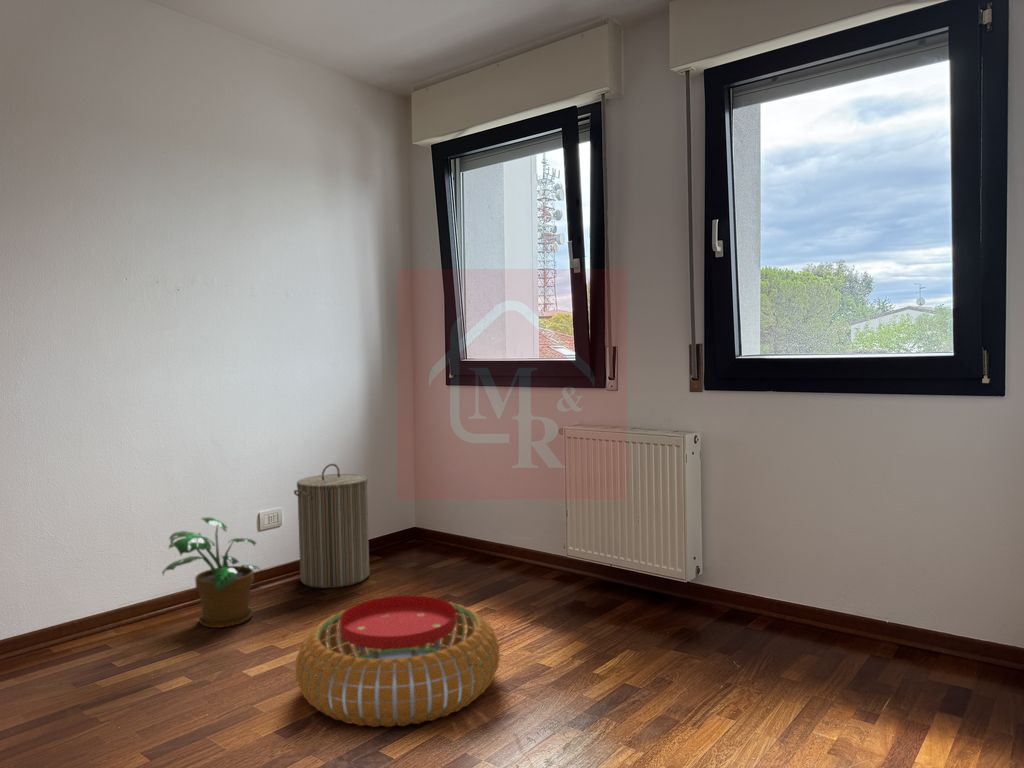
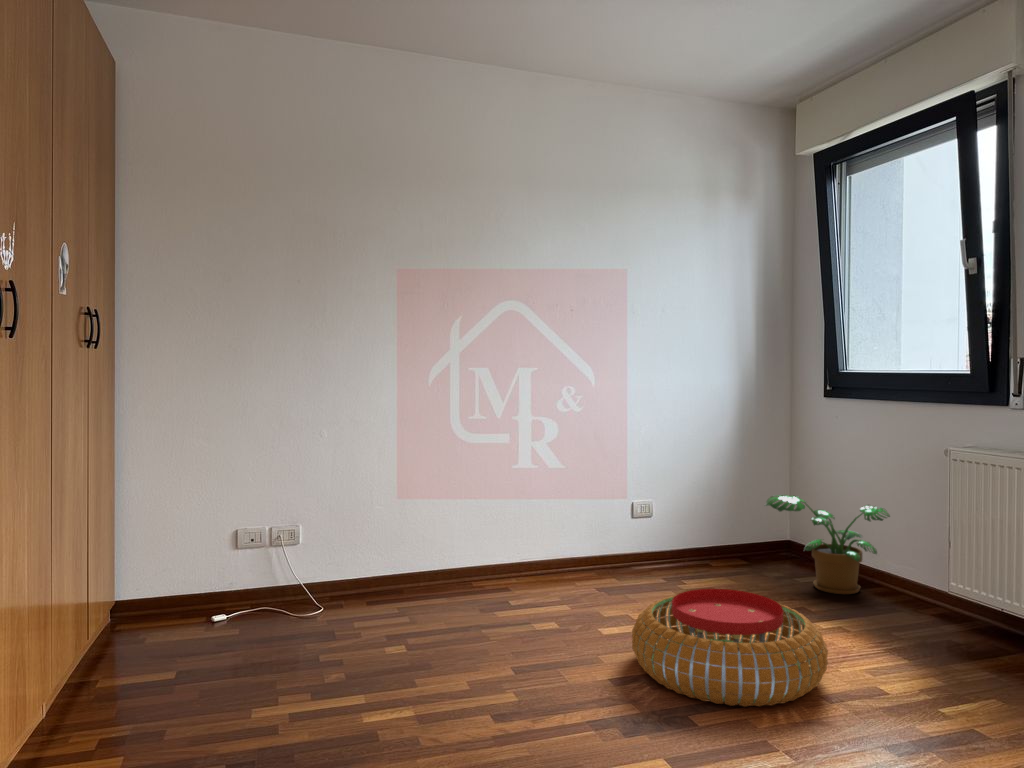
laundry hamper: present [294,464,369,588] -> none [663,465,734,581]
potted plant: present [162,517,259,628] -> present [765,495,890,594]

